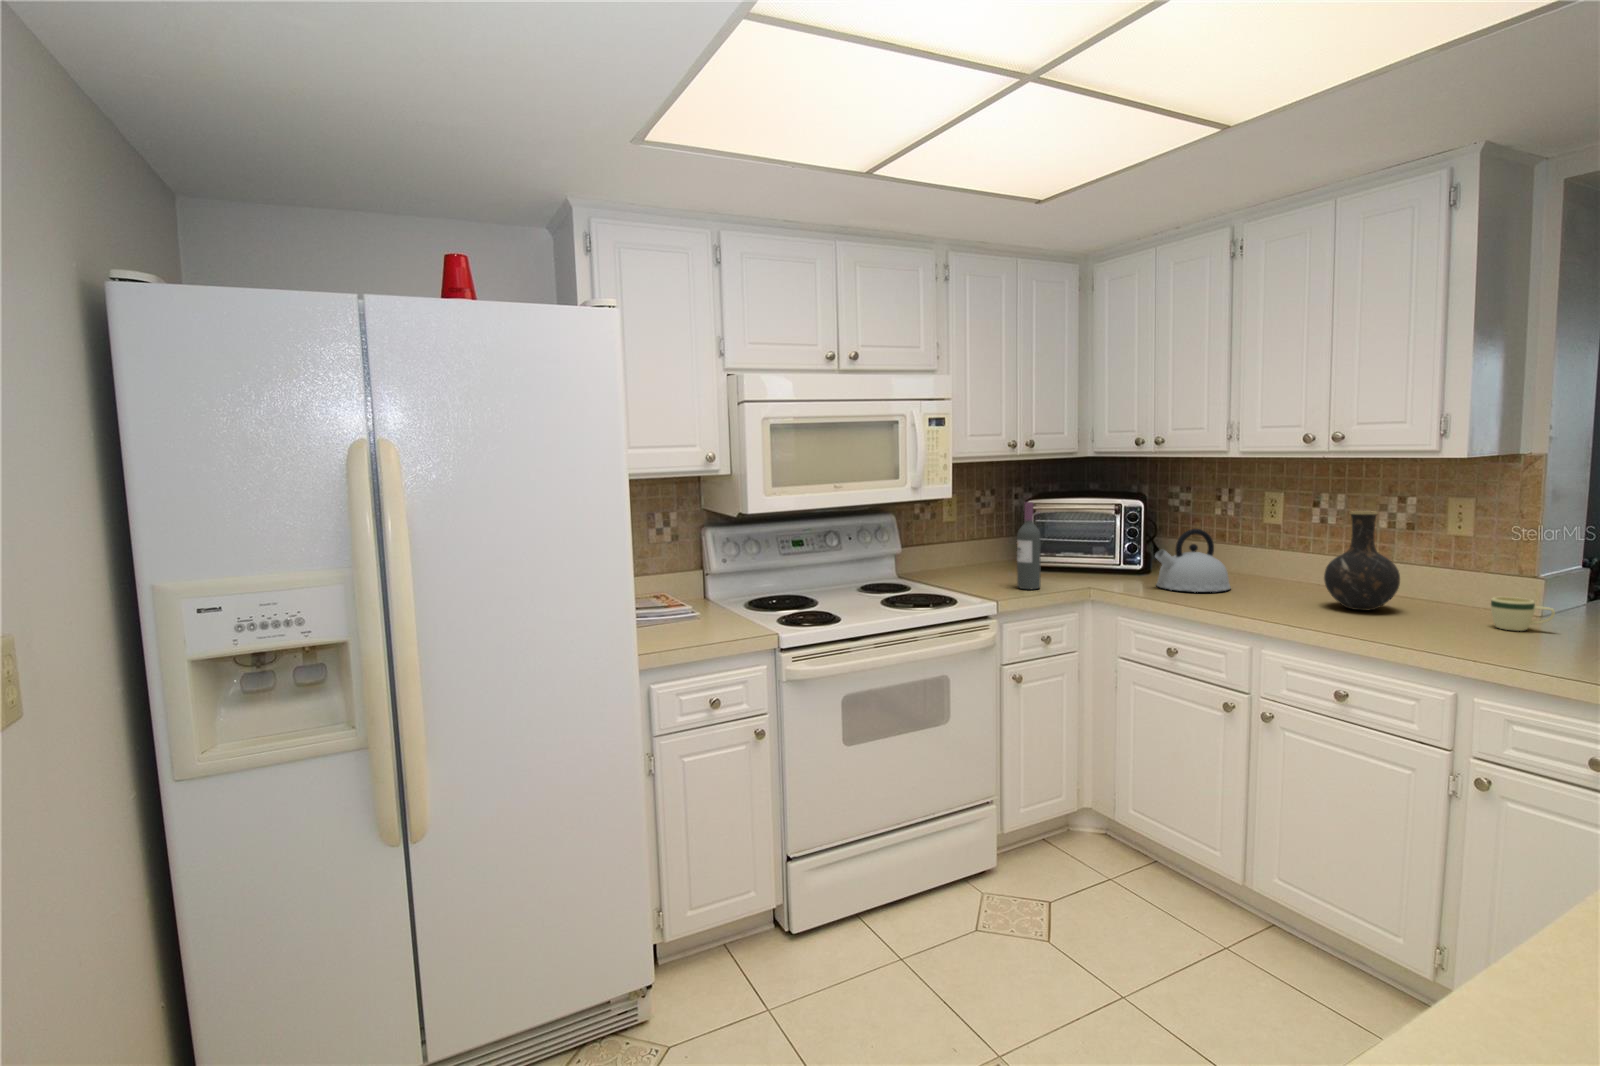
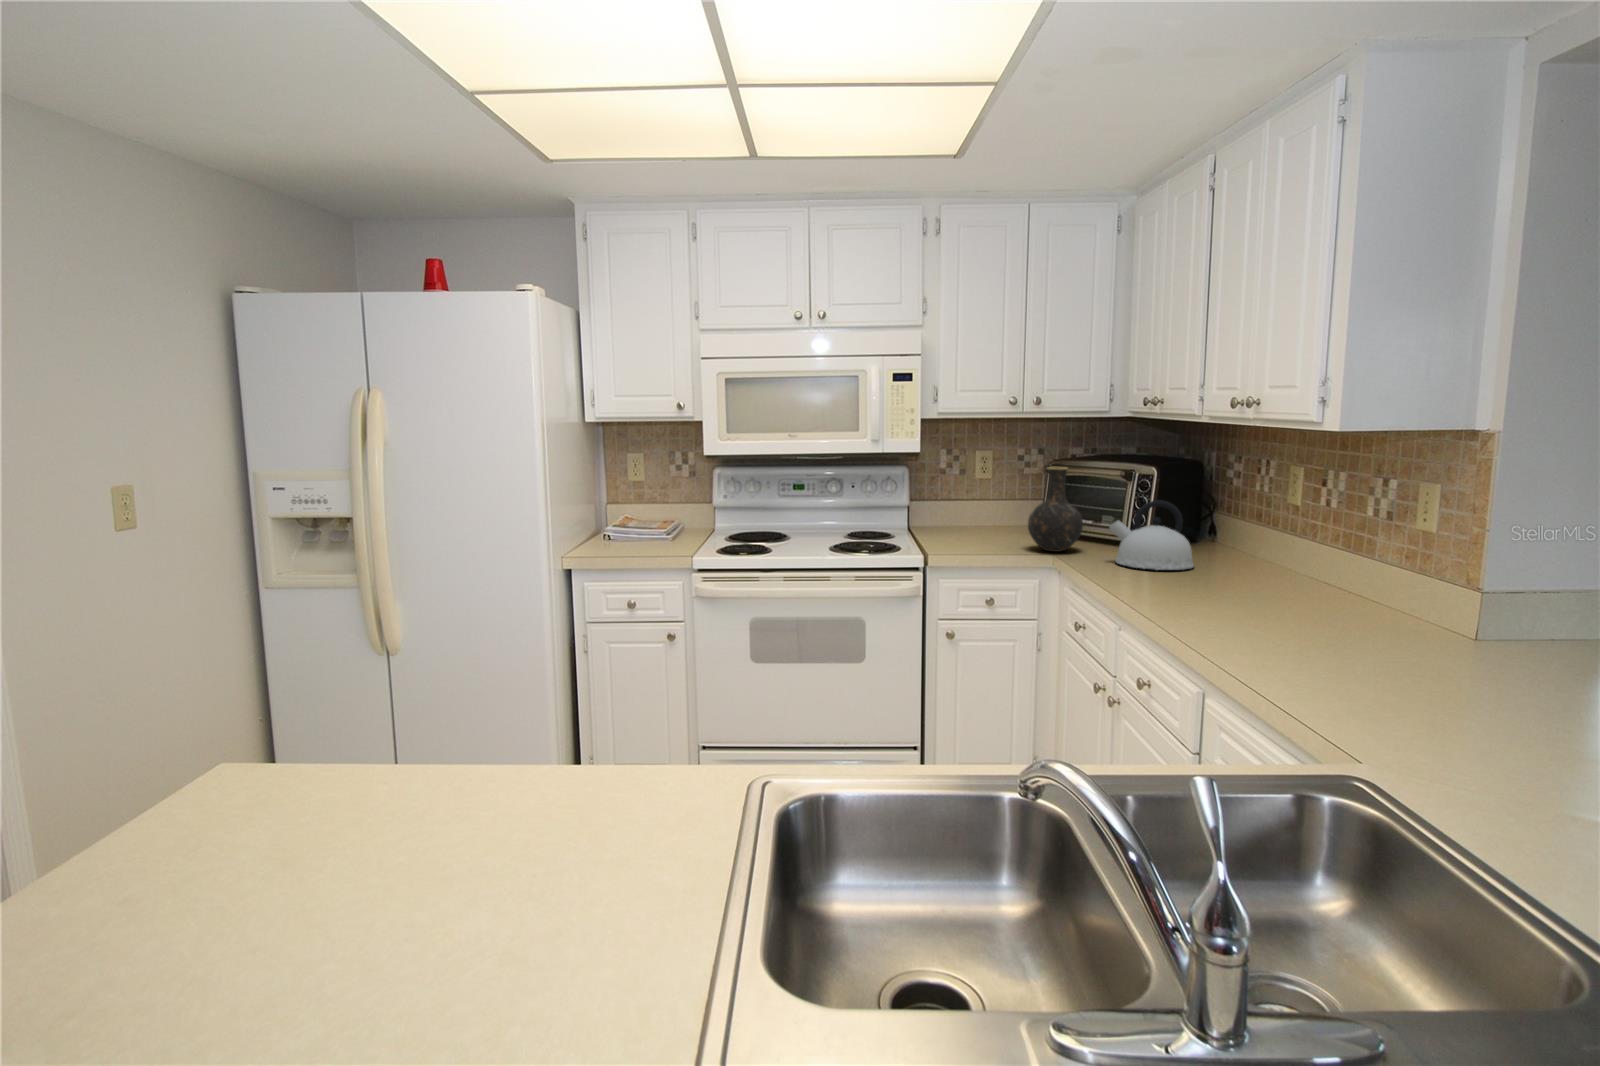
wine bottle: present [1017,502,1041,589] -> none [977,460,1002,549]
vase: present [1324,511,1400,610] -> present [1028,467,1083,552]
mug: present [1491,597,1555,631] -> none [1339,597,1397,638]

